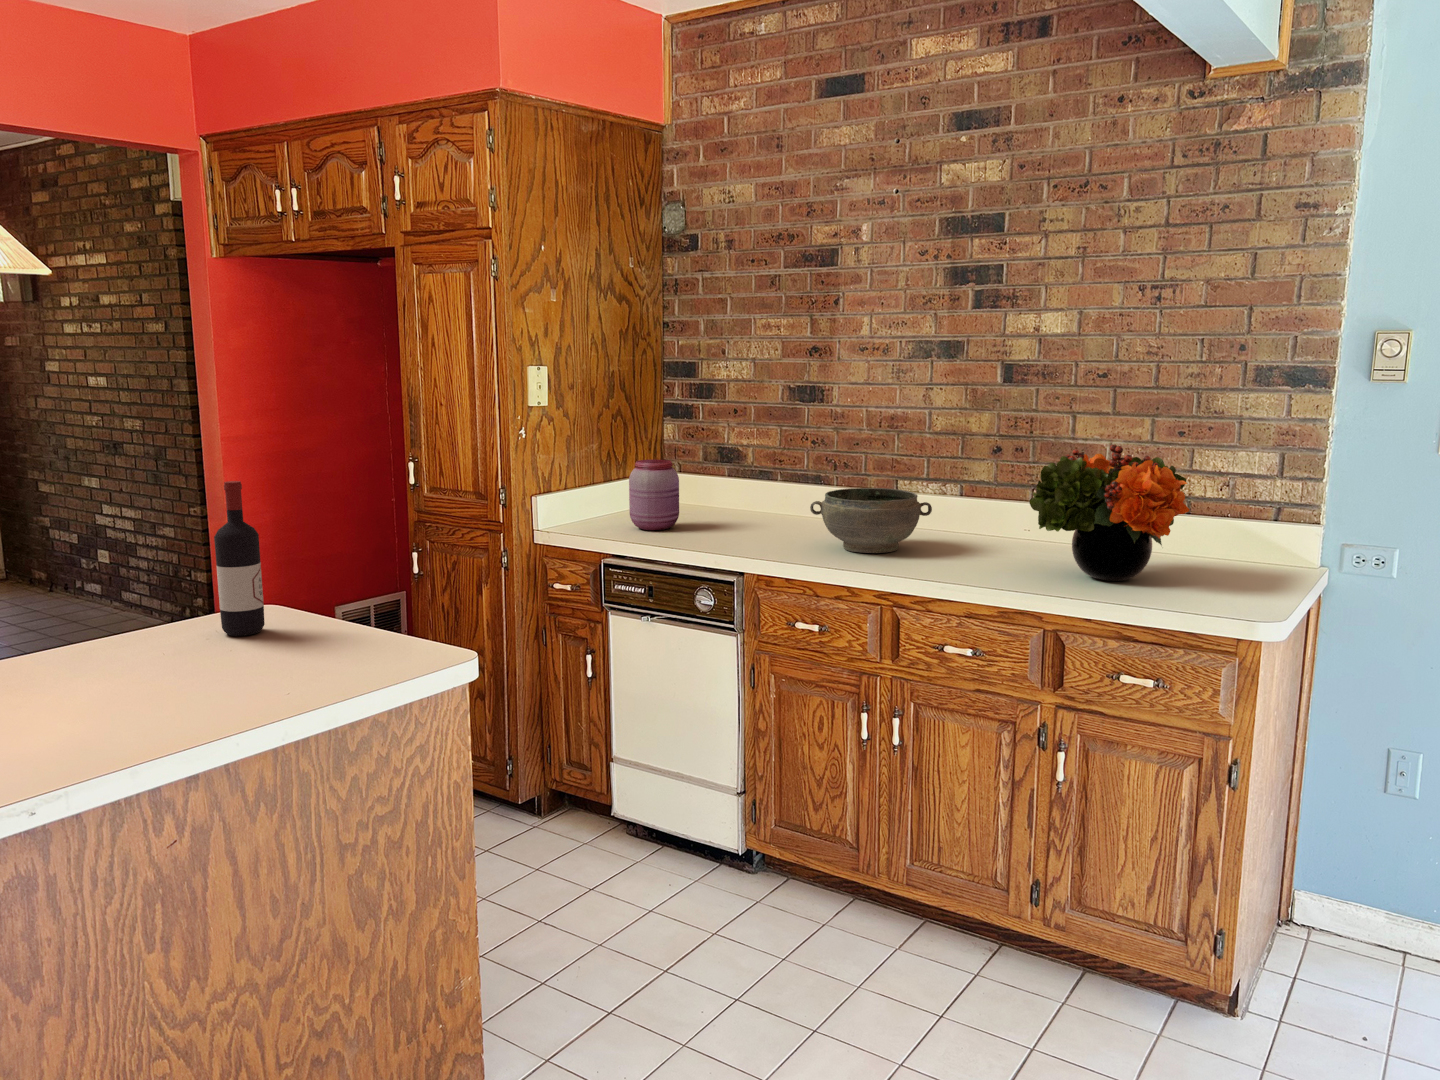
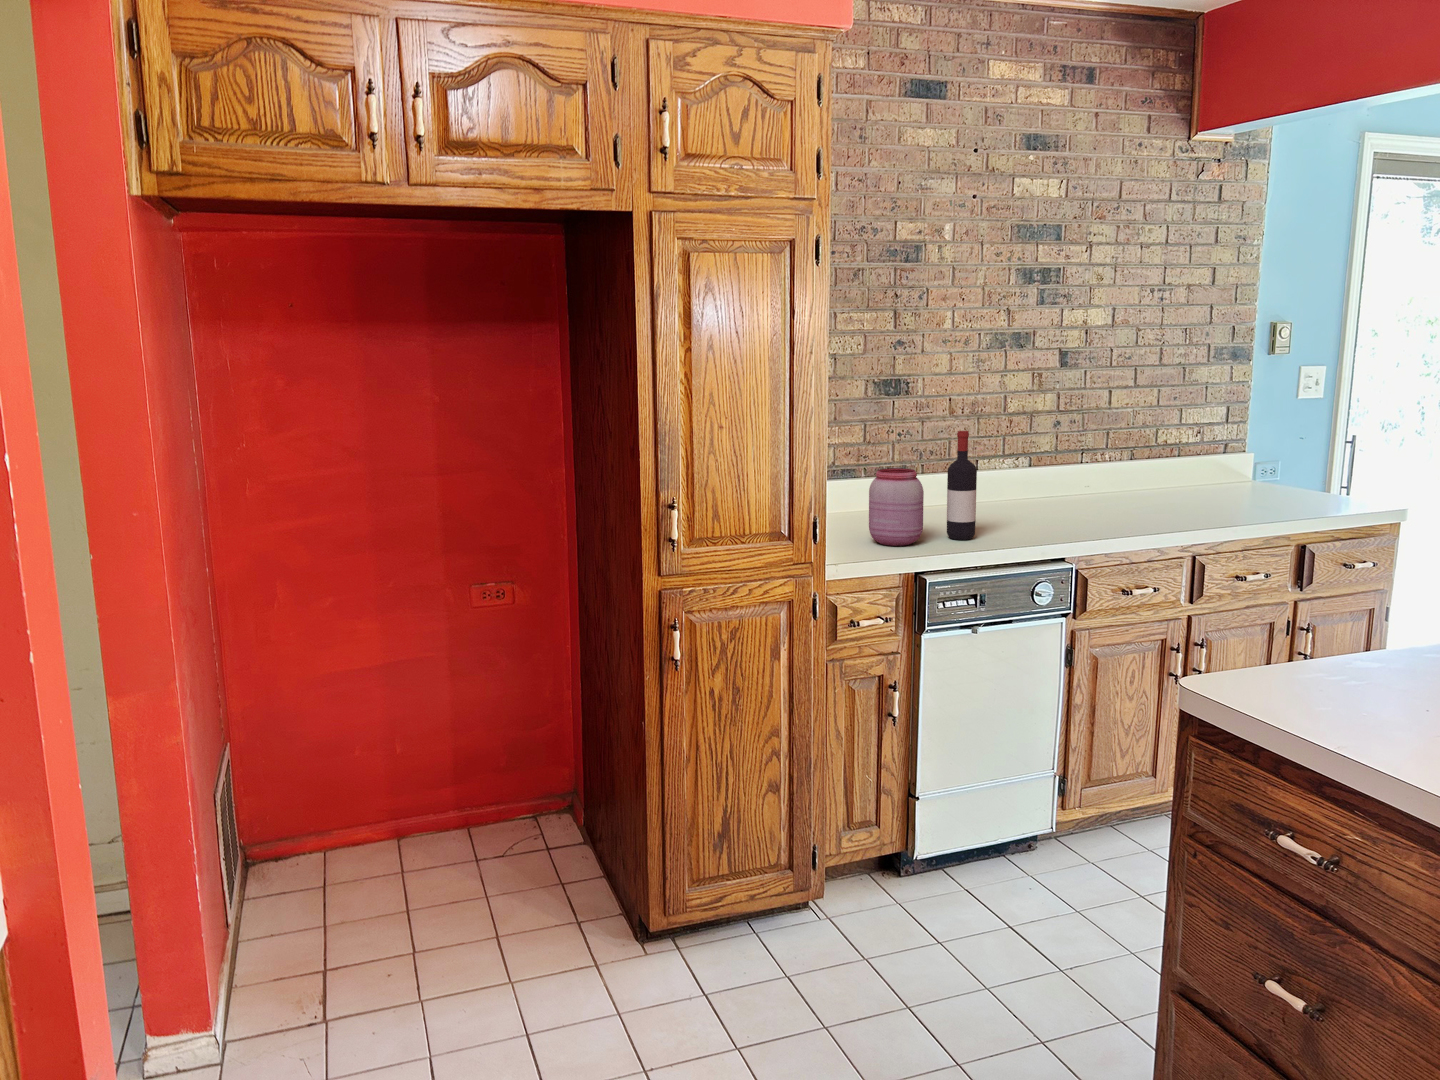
flower arrangement: present [1029,444,1190,581] -> none [1187,407,1306,506]
wine bottle: present [214,481,265,636] -> present [947,431,977,540]
bowl: present [810,488,932,553] -> none [1040,465,1131,523]

